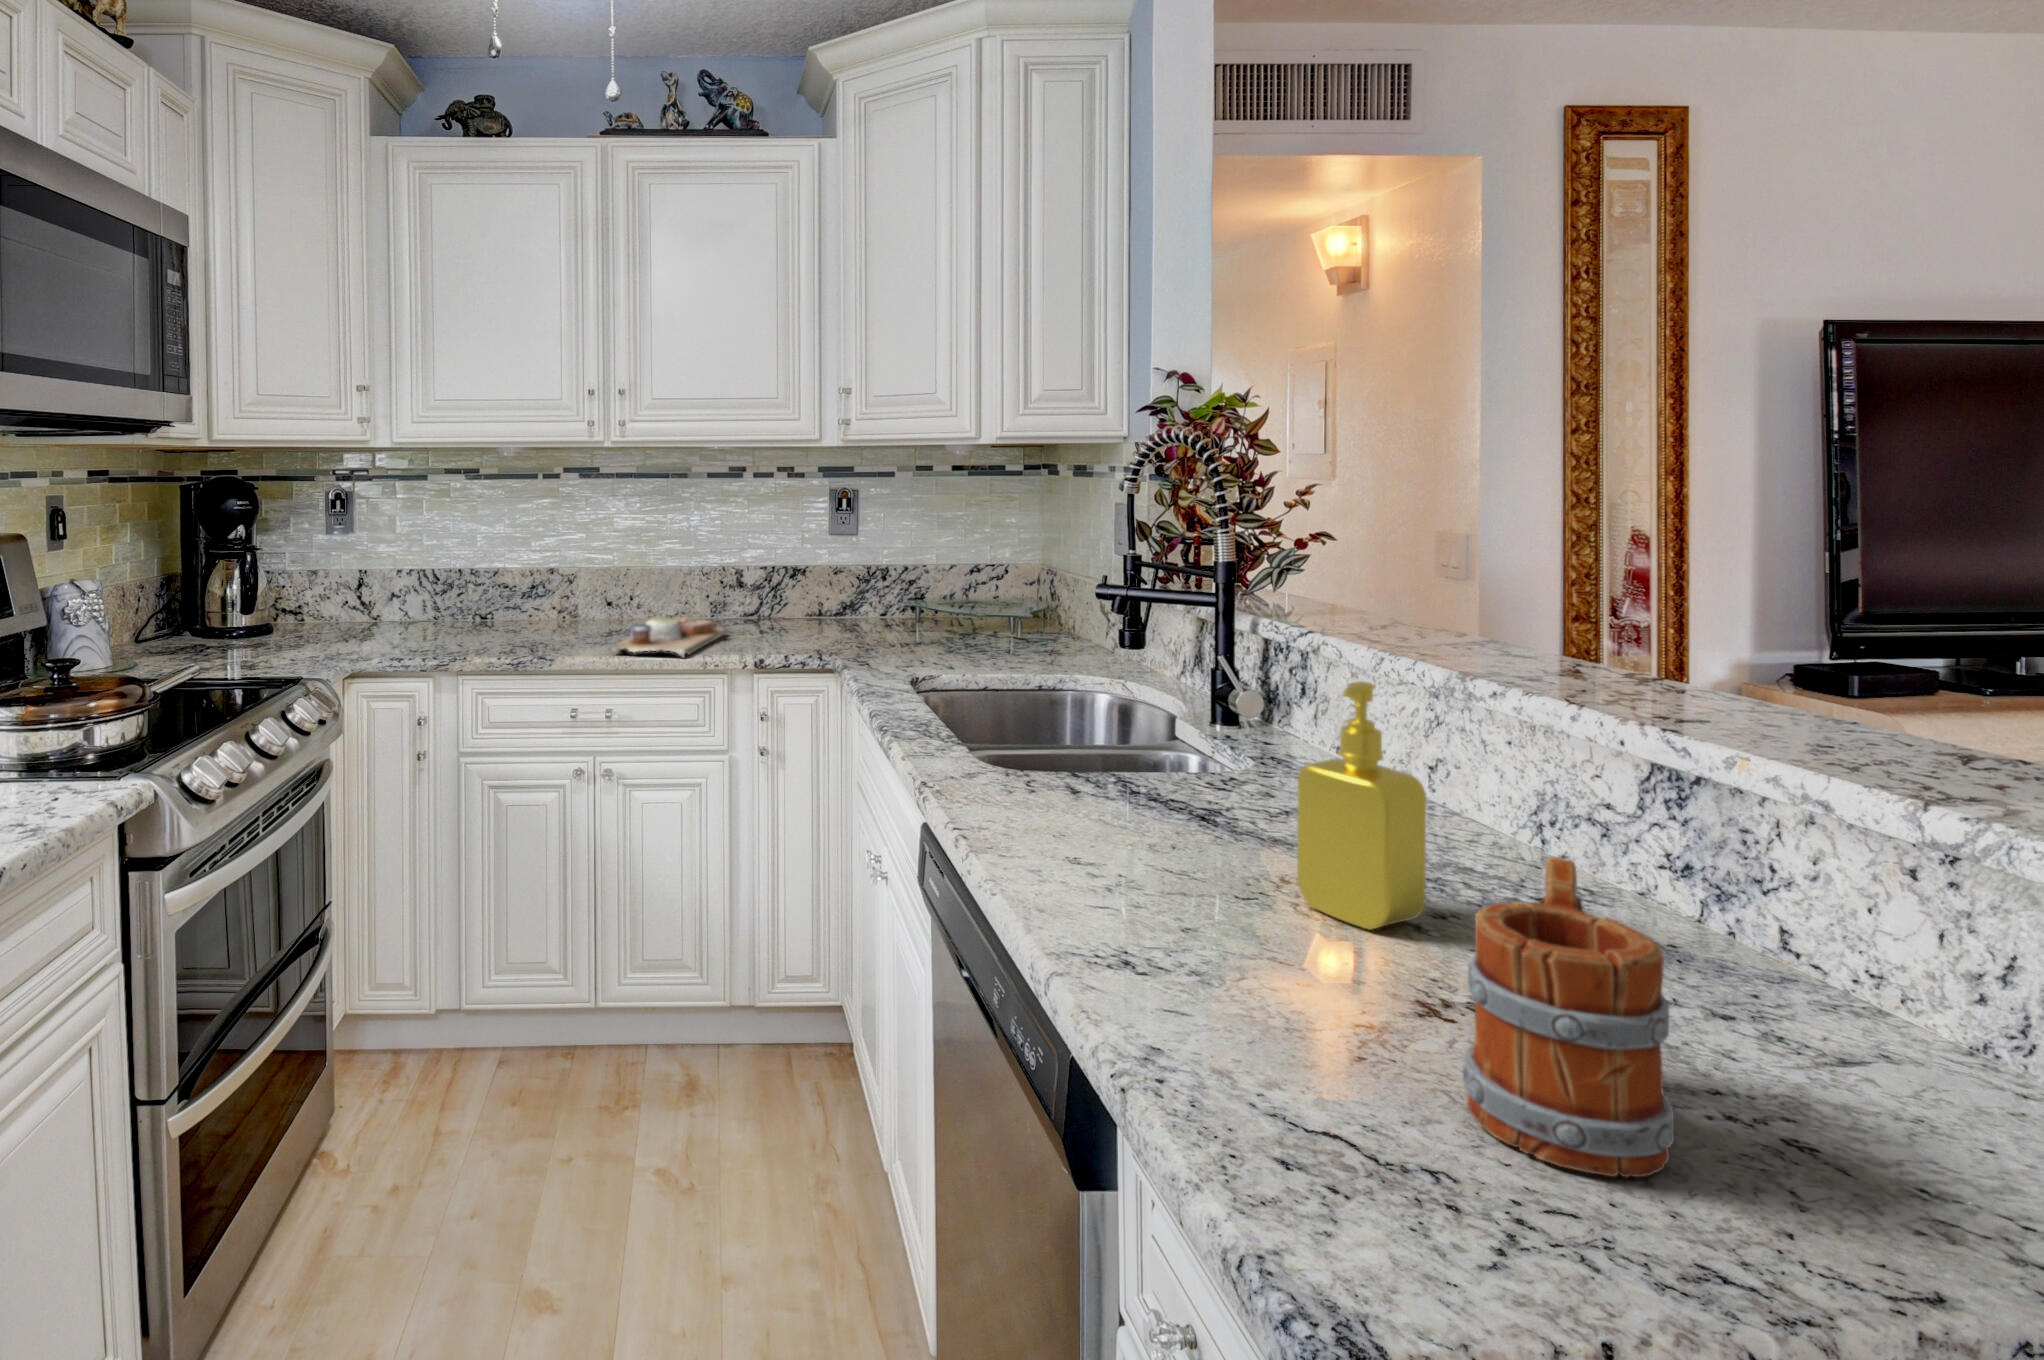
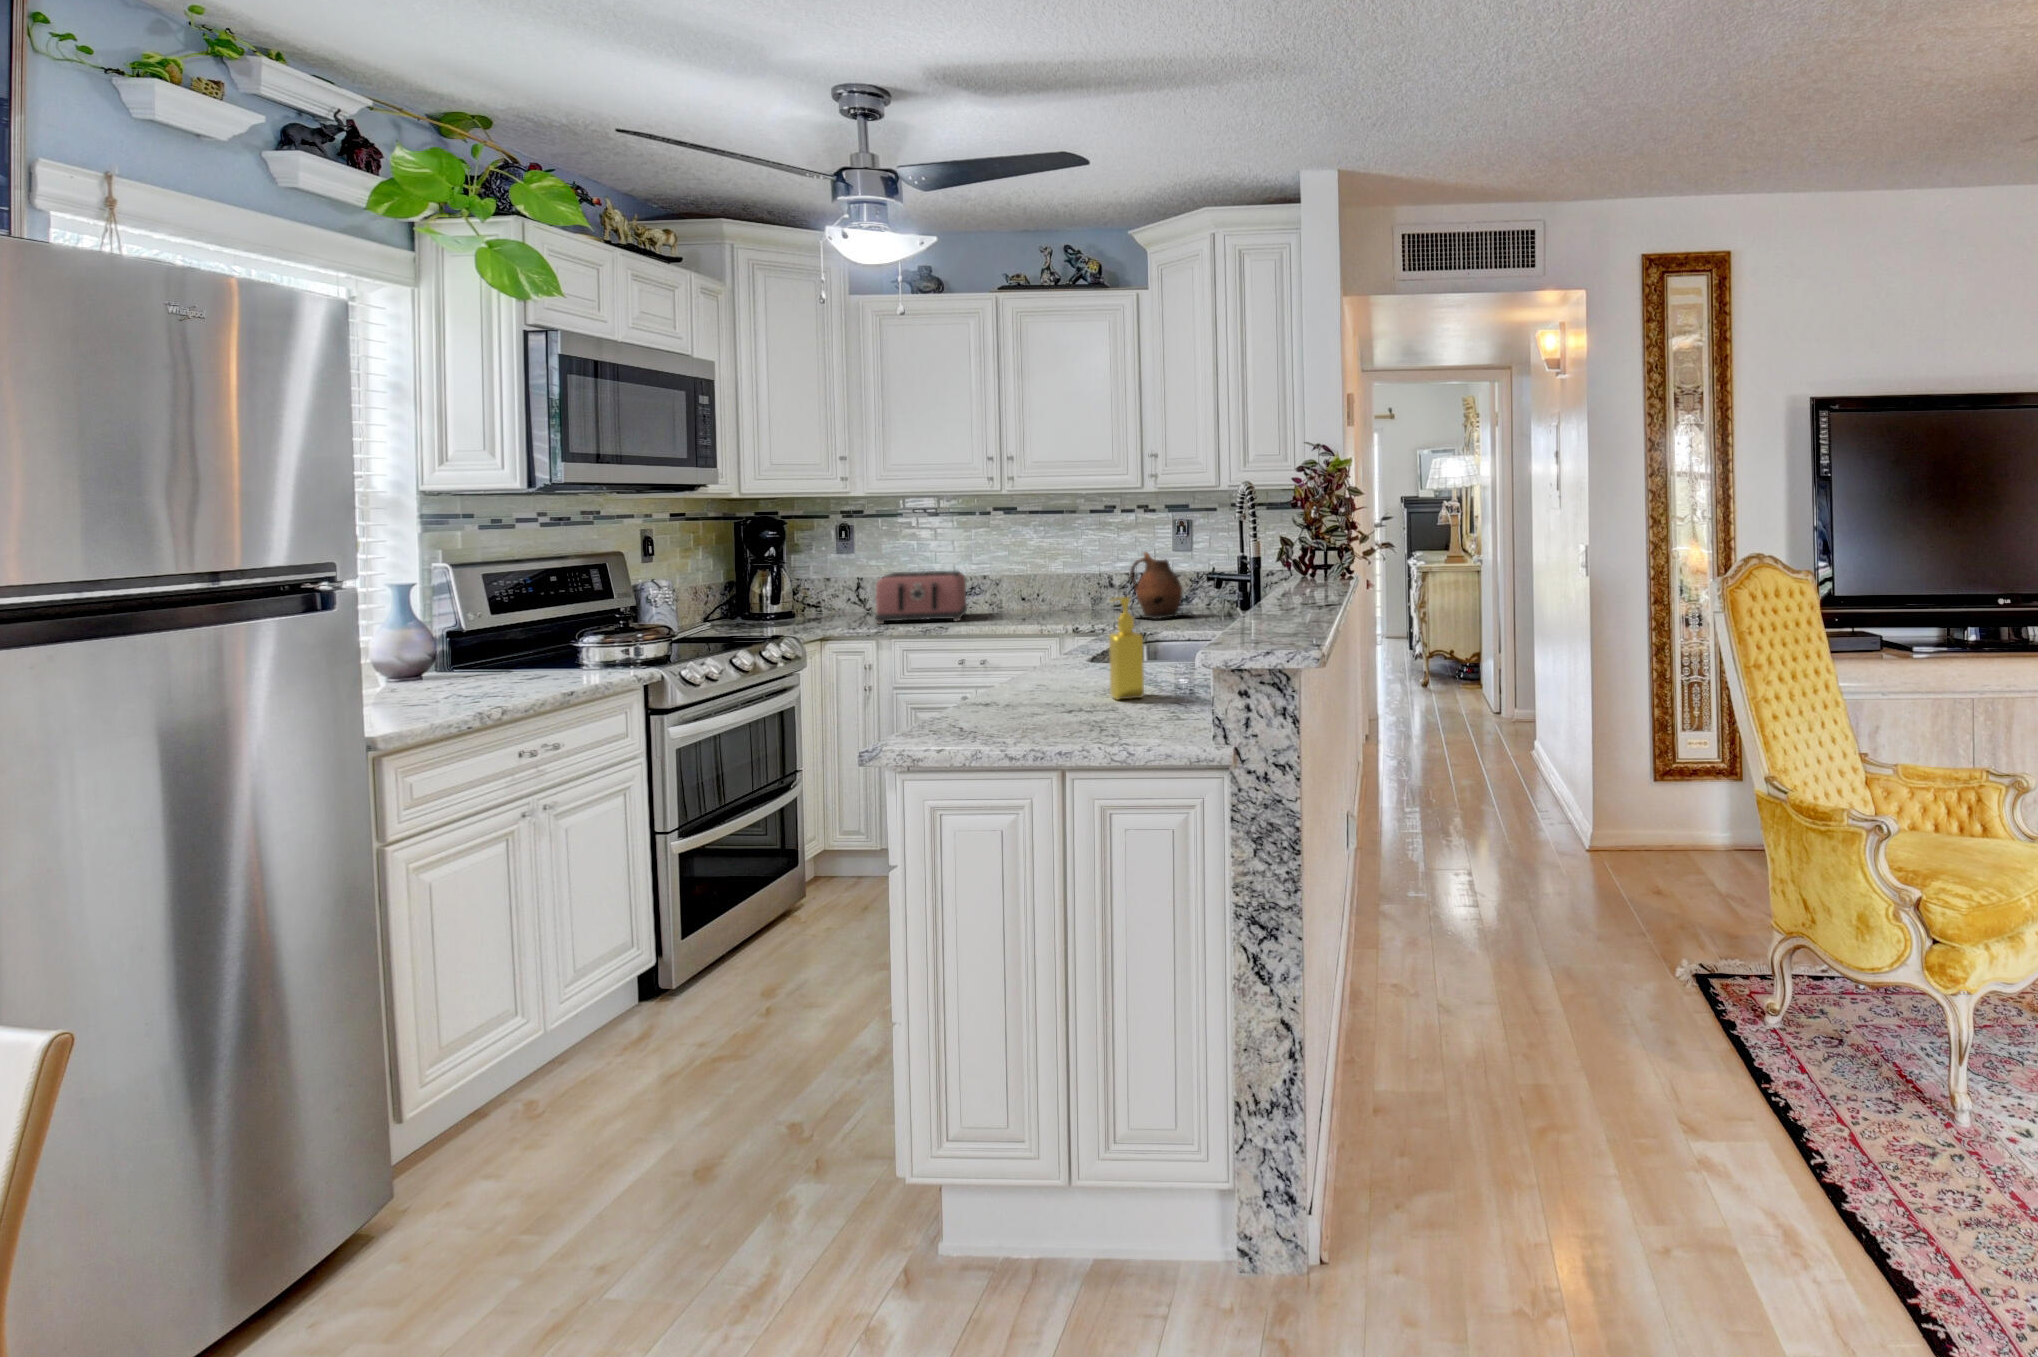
ceramic pitcher: none [794,538,890,644] -> present [1130,552,1188,619]
toaster: none [407,562,541,648] -> present [875,570,967,624]
cutting board: present [609,617,726,657] -> none [991,604,1089,627]
mug: present [1463,857,1674,1177] -> none [1016,644,1092,734]

